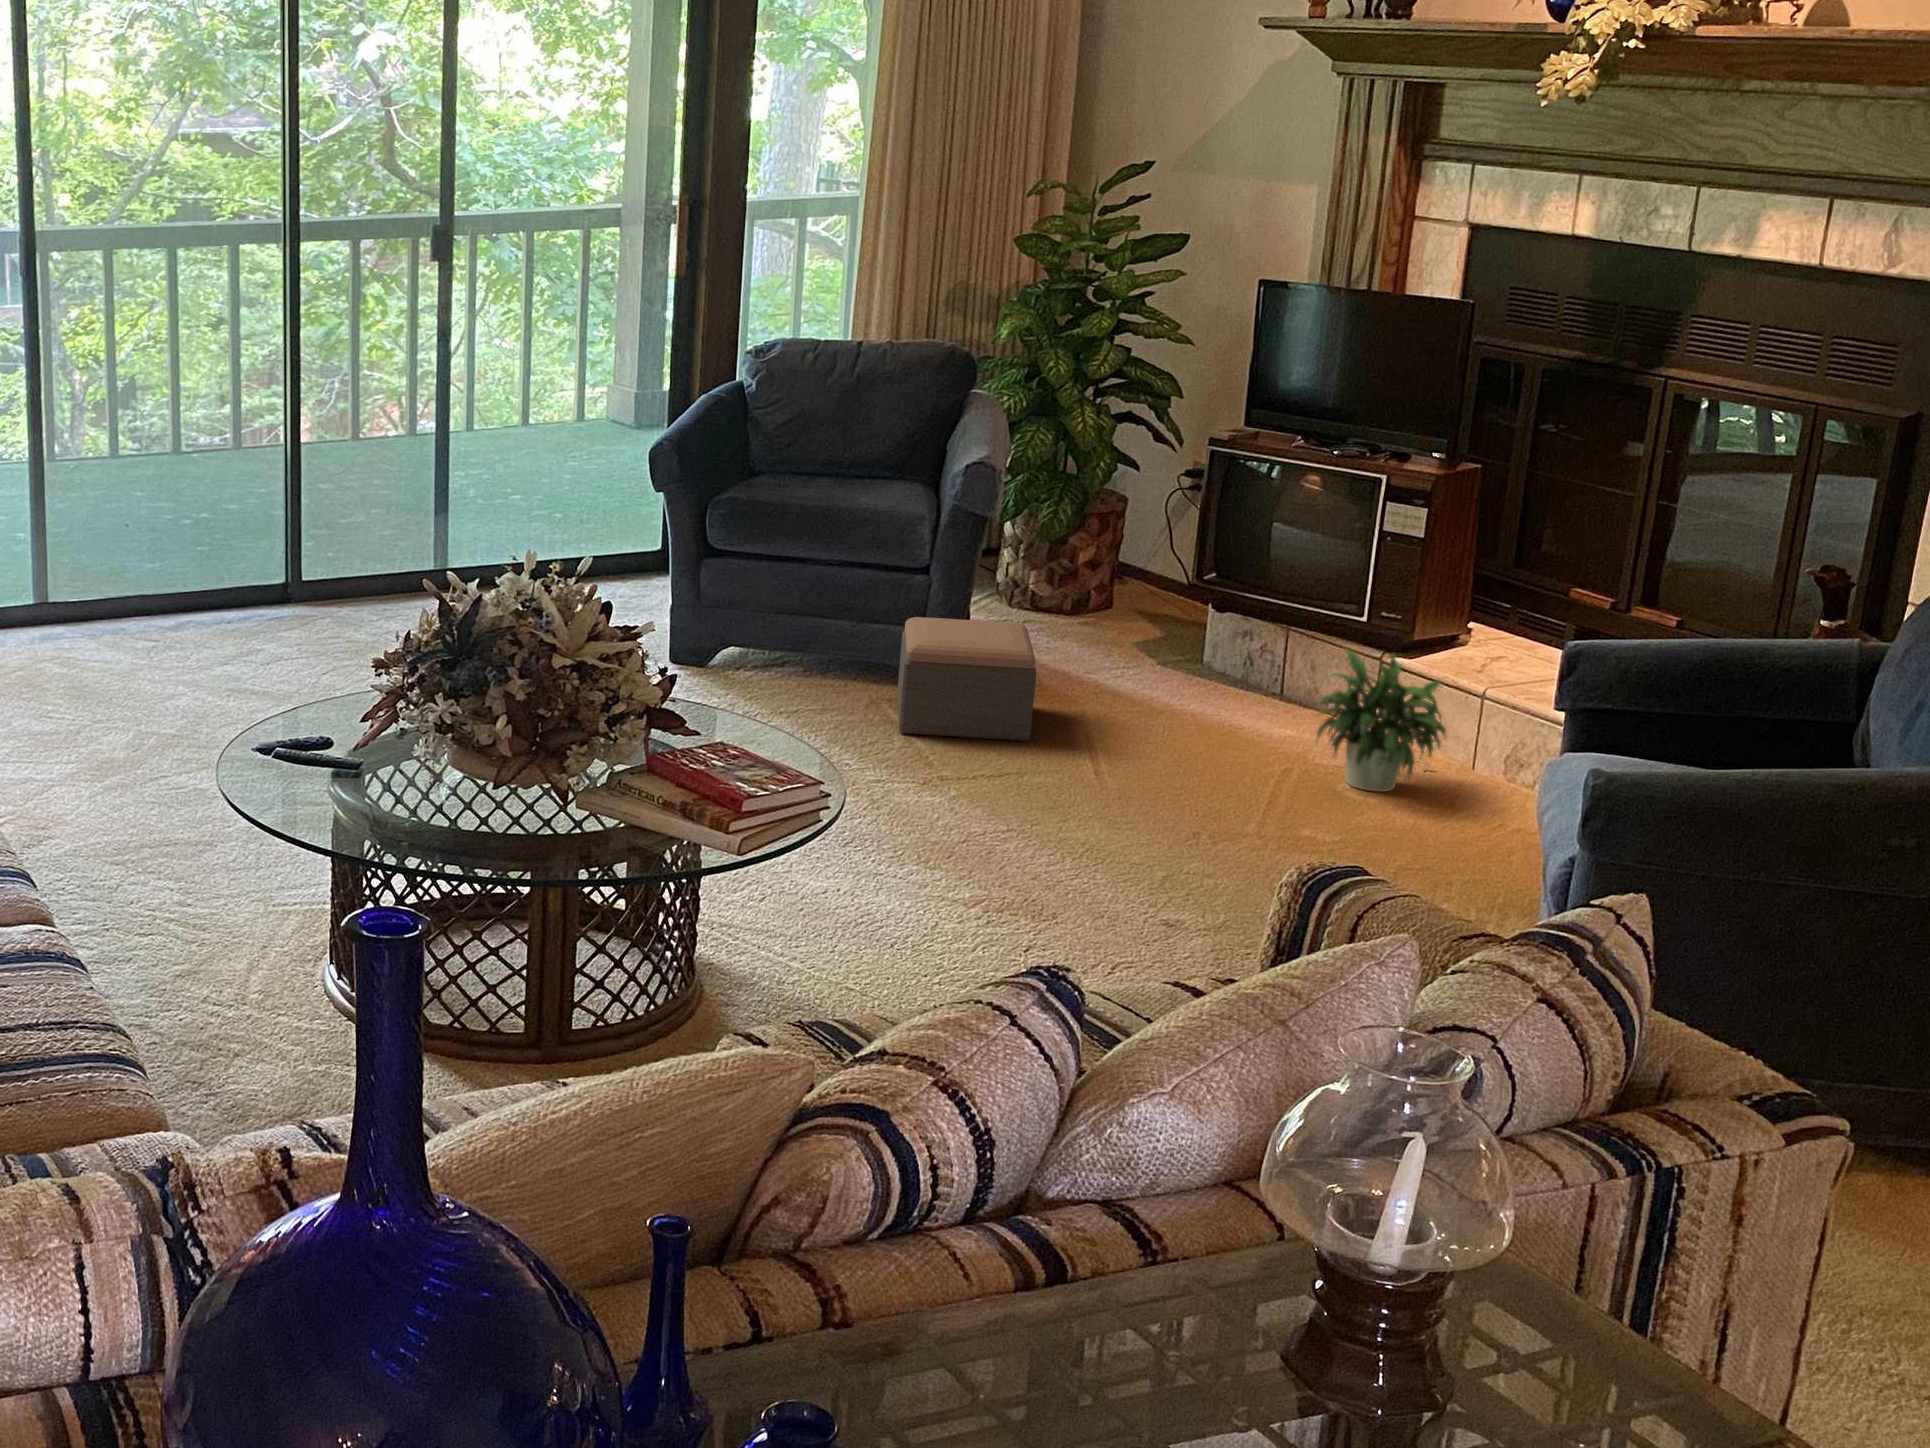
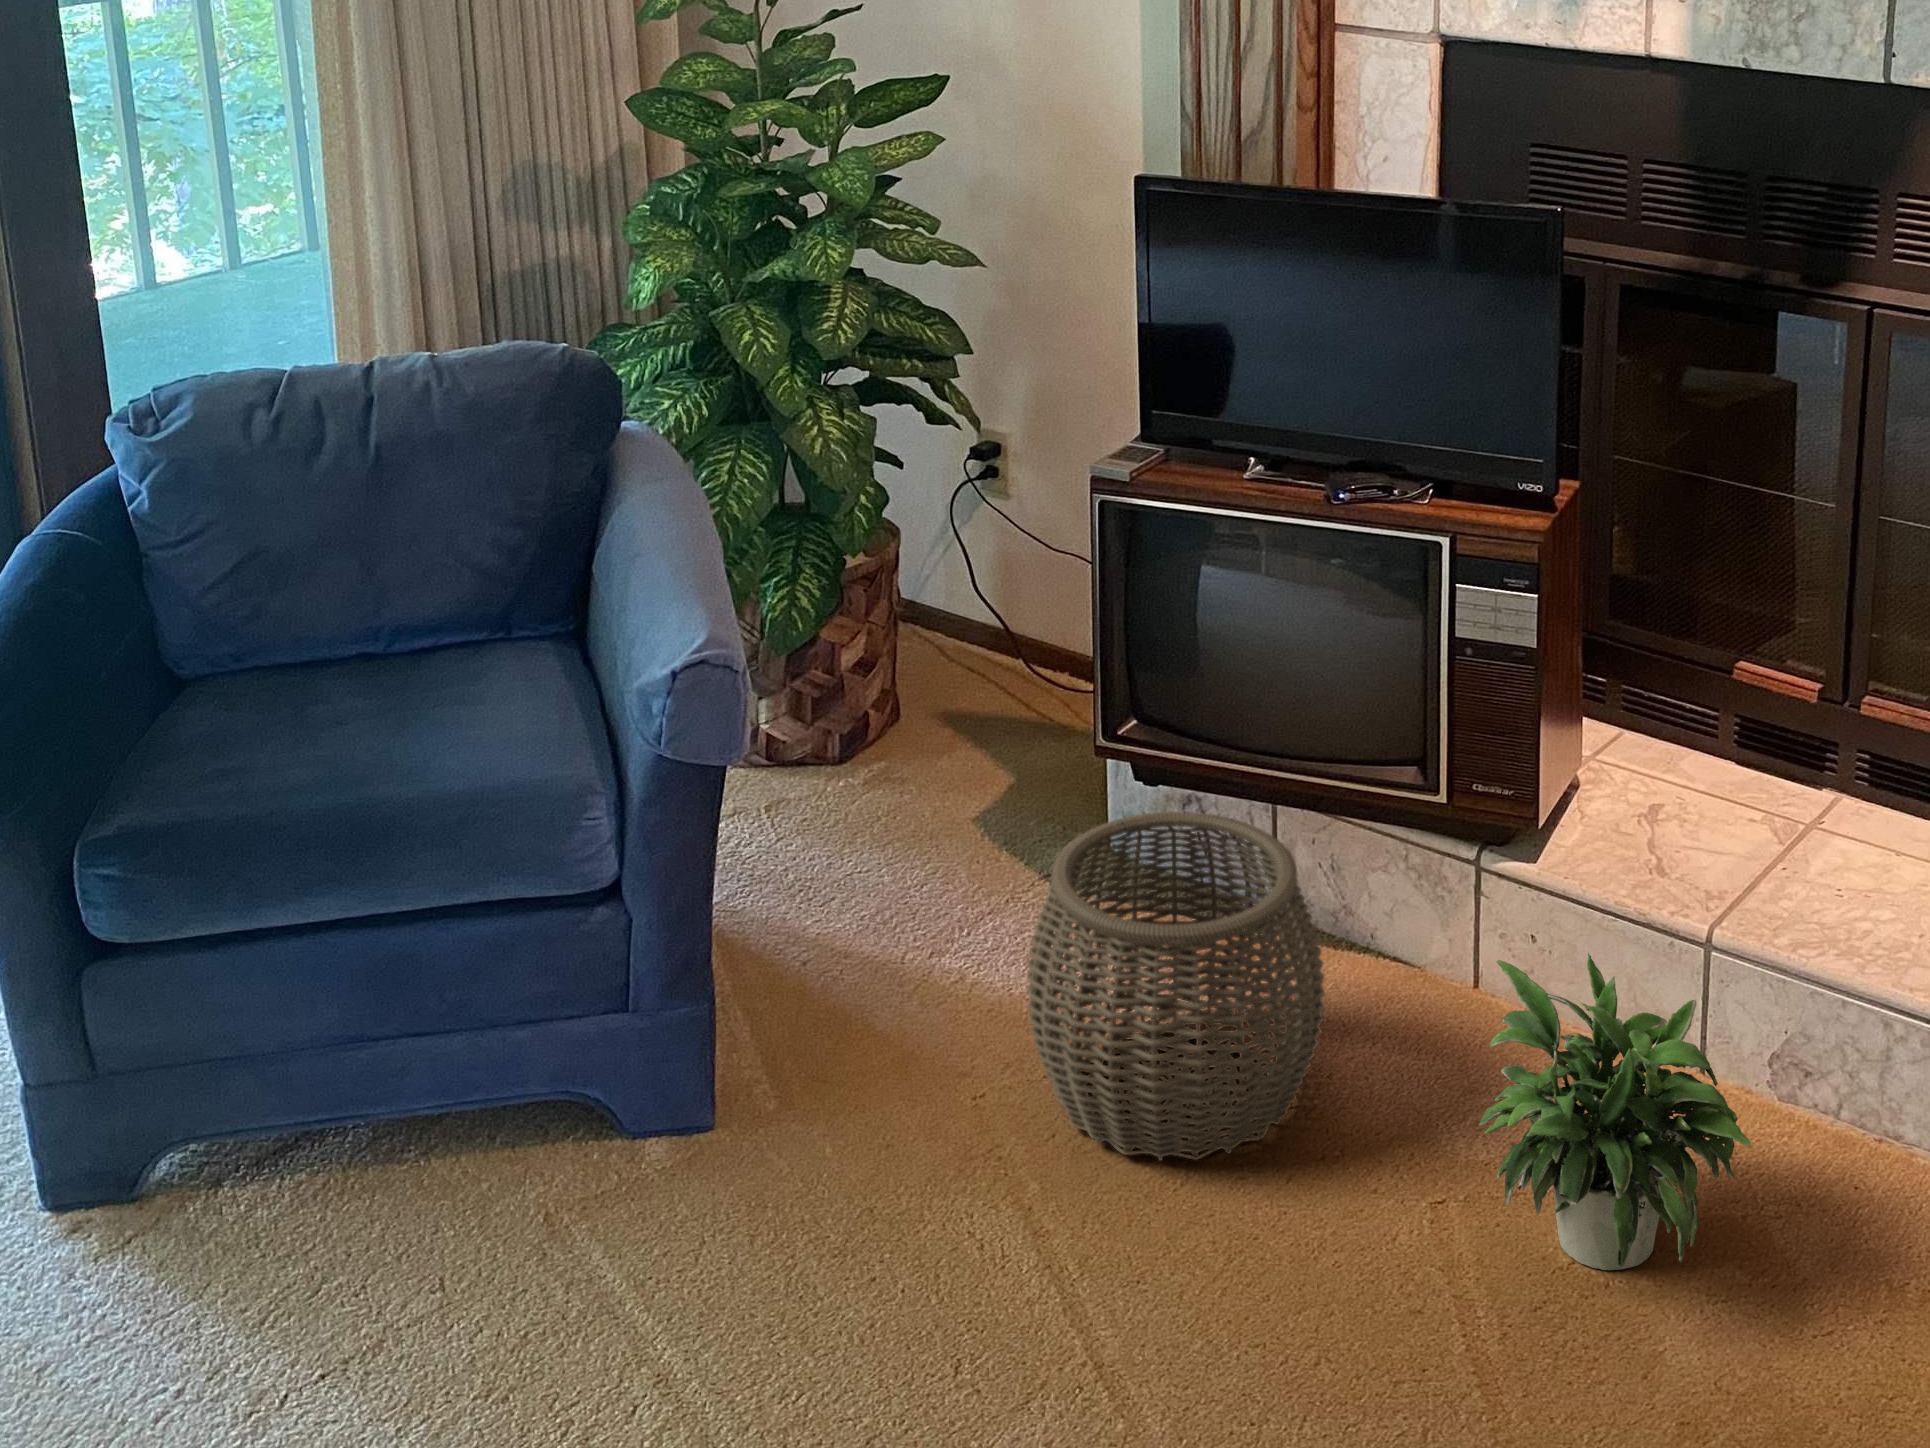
woven basket: none [1117,586,1271,736] -> present [1026,811,1325,1161]
footstool: present [897,617,1037,741] -> none [575,994,913,1378]

